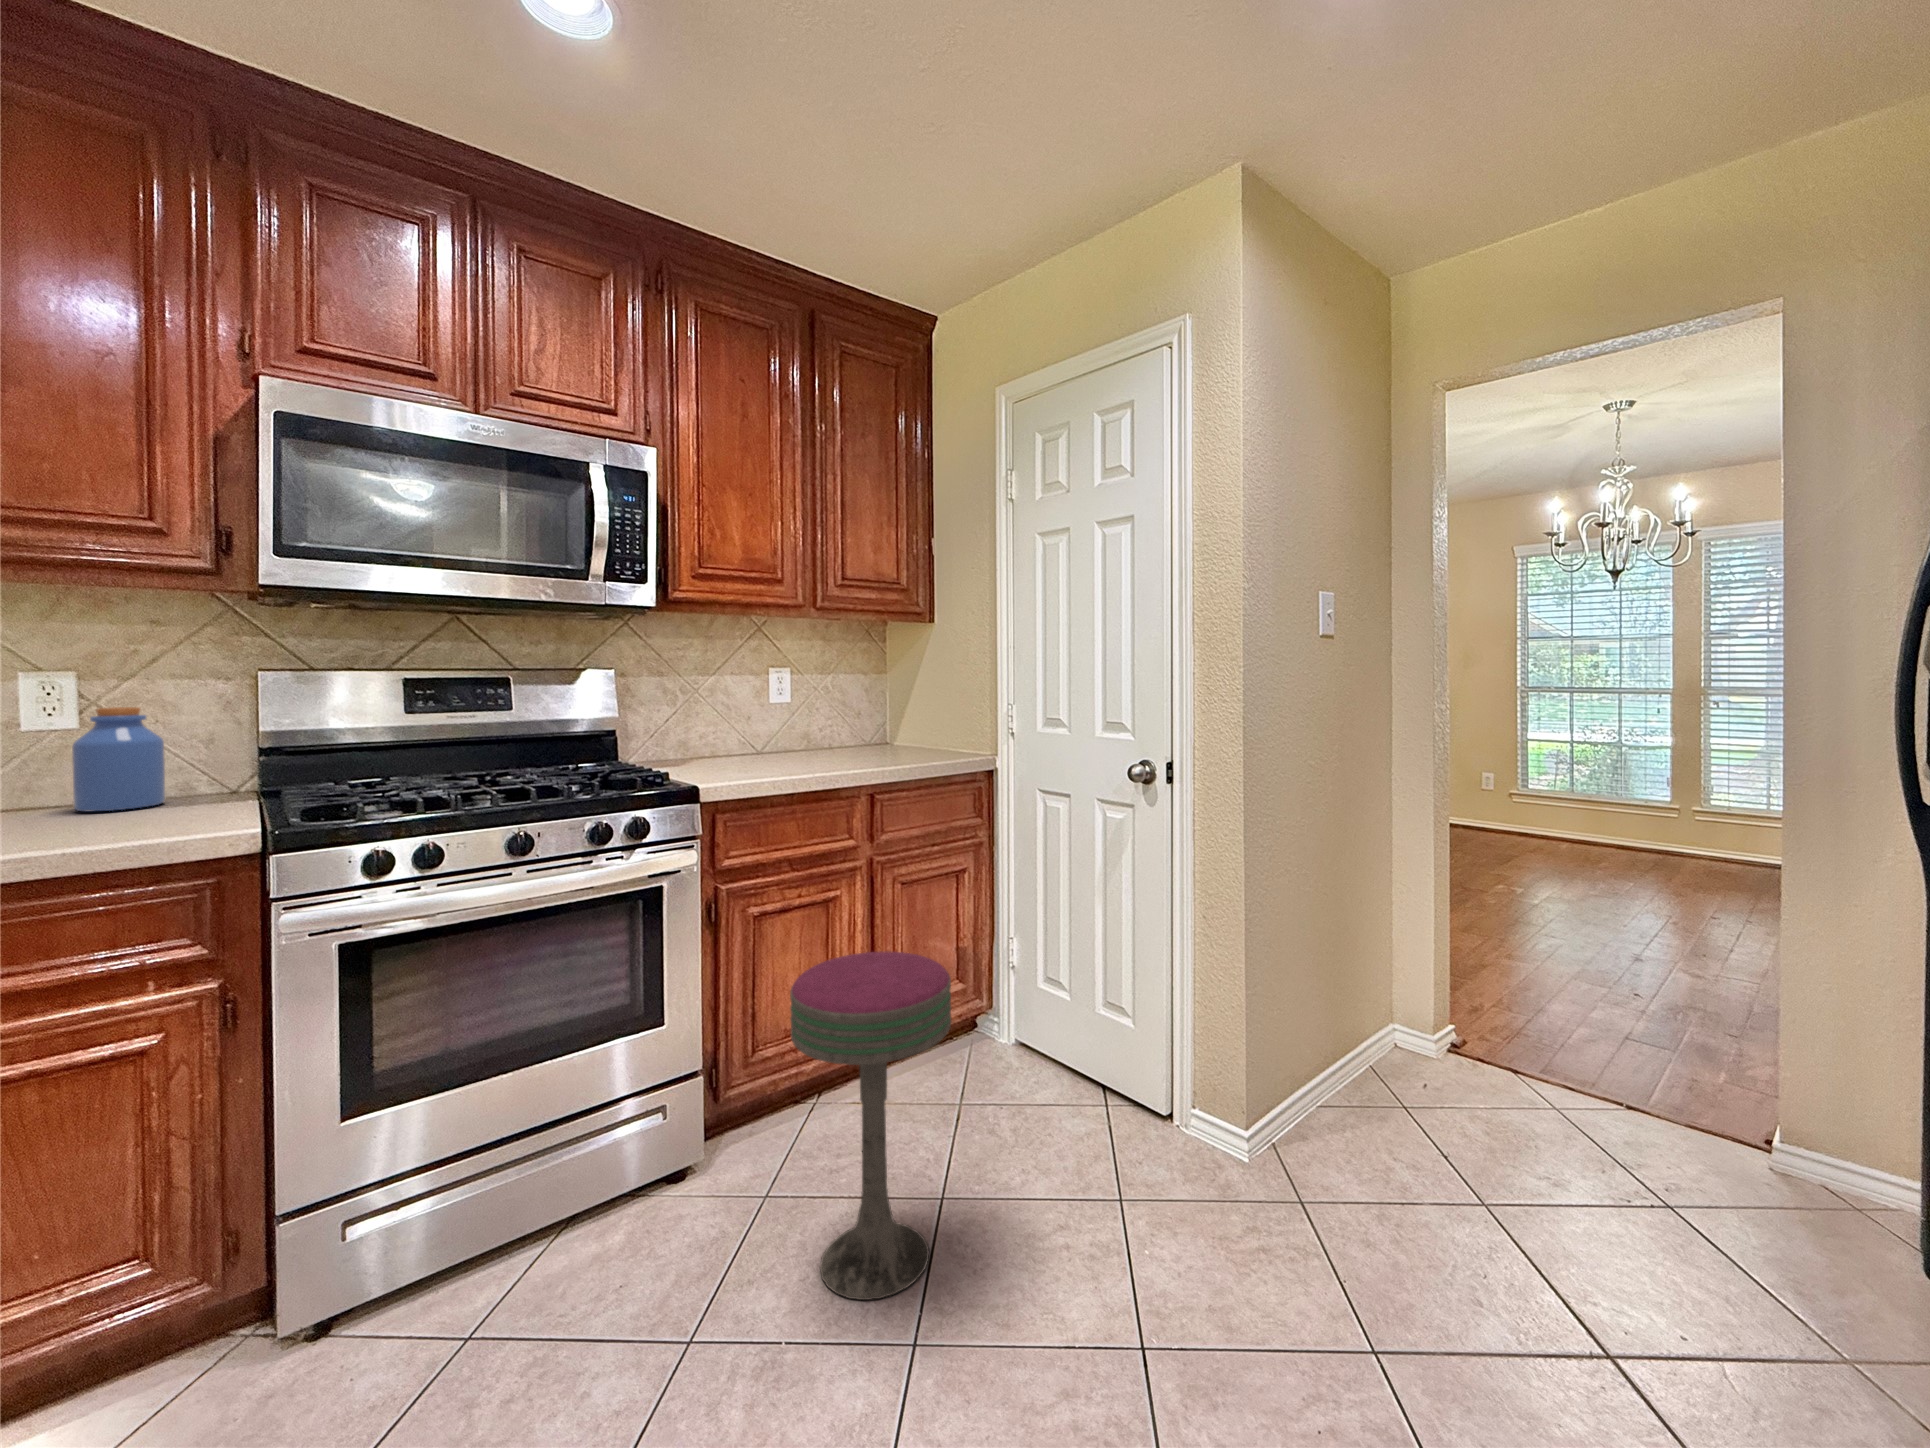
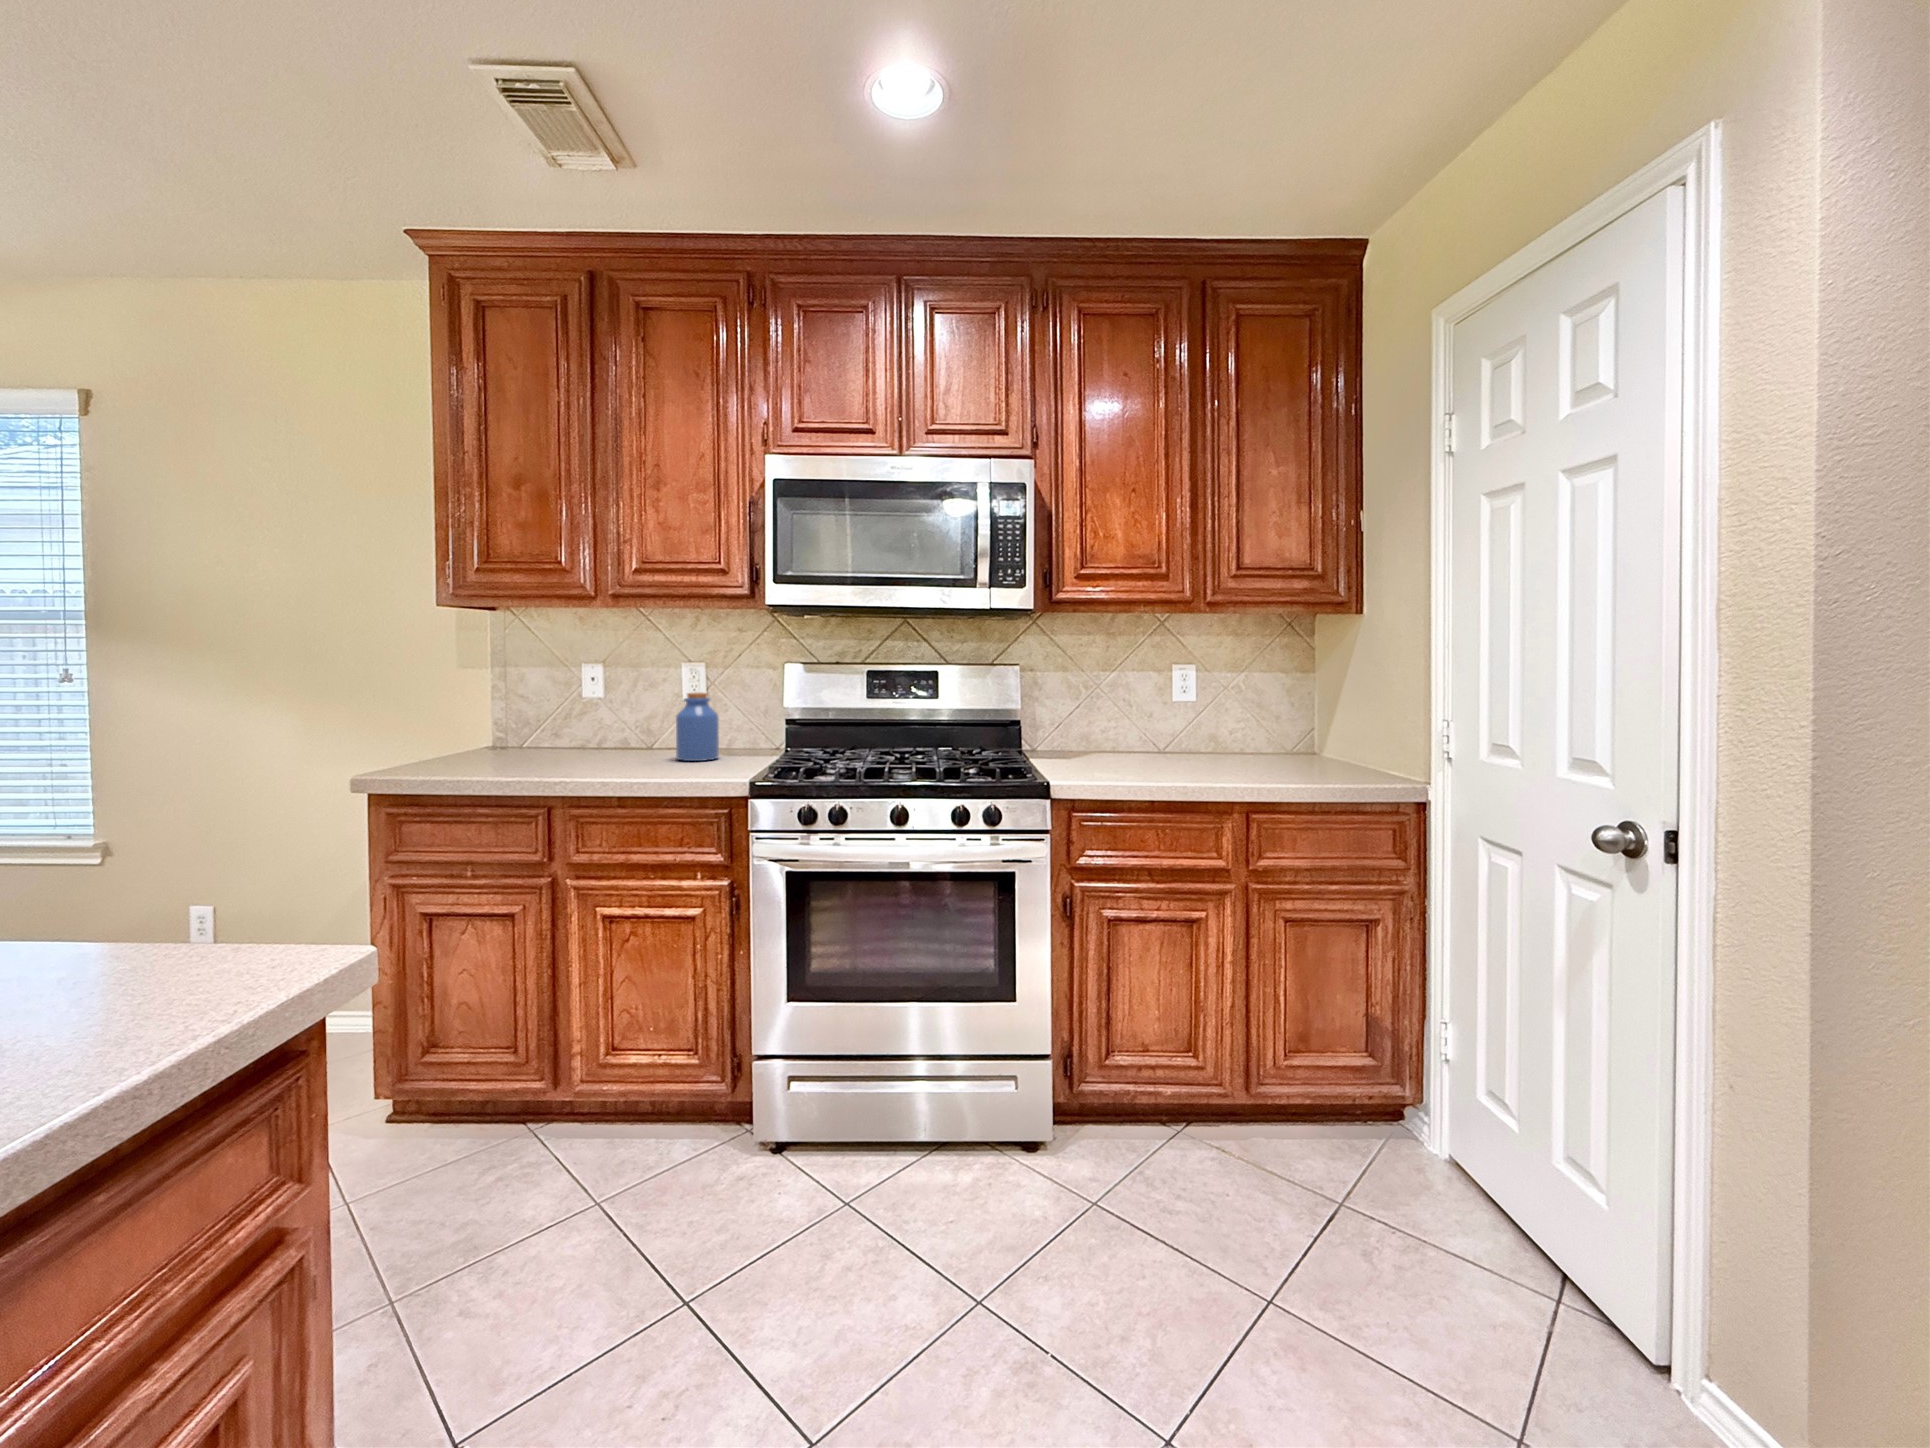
bar stool: present [790,951,952,1300] -> none [1079,977,1256,1353]

